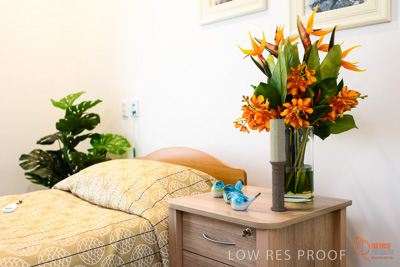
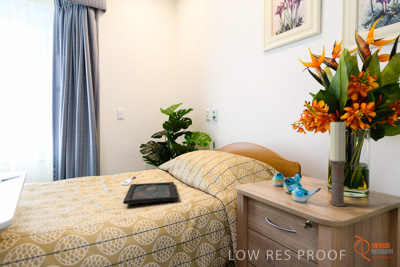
tray: none [13,204,90,234] -> present [123,182,178,204]

